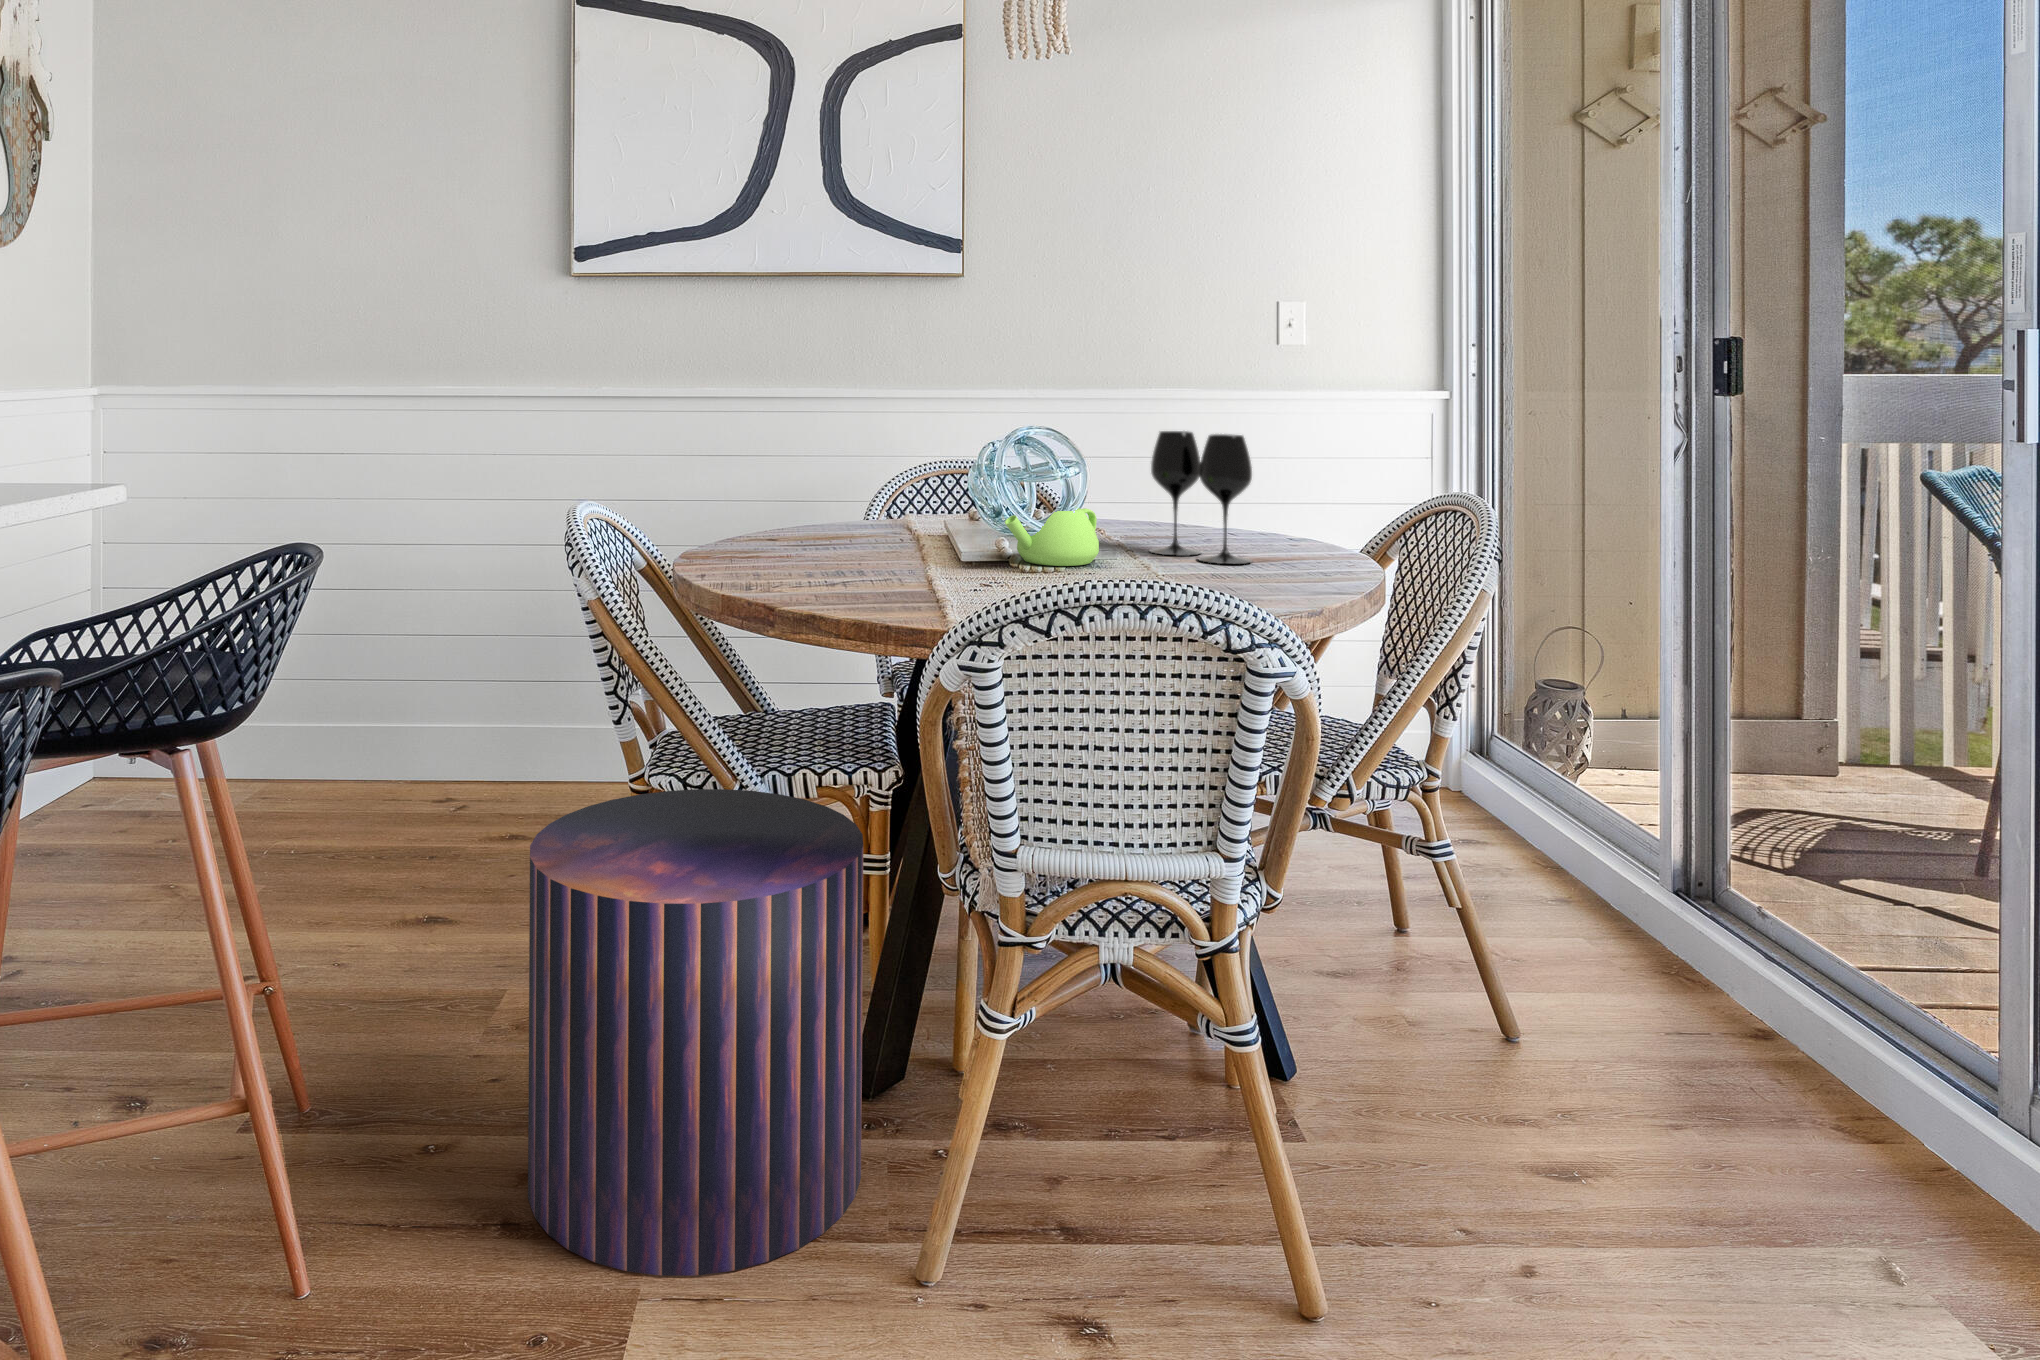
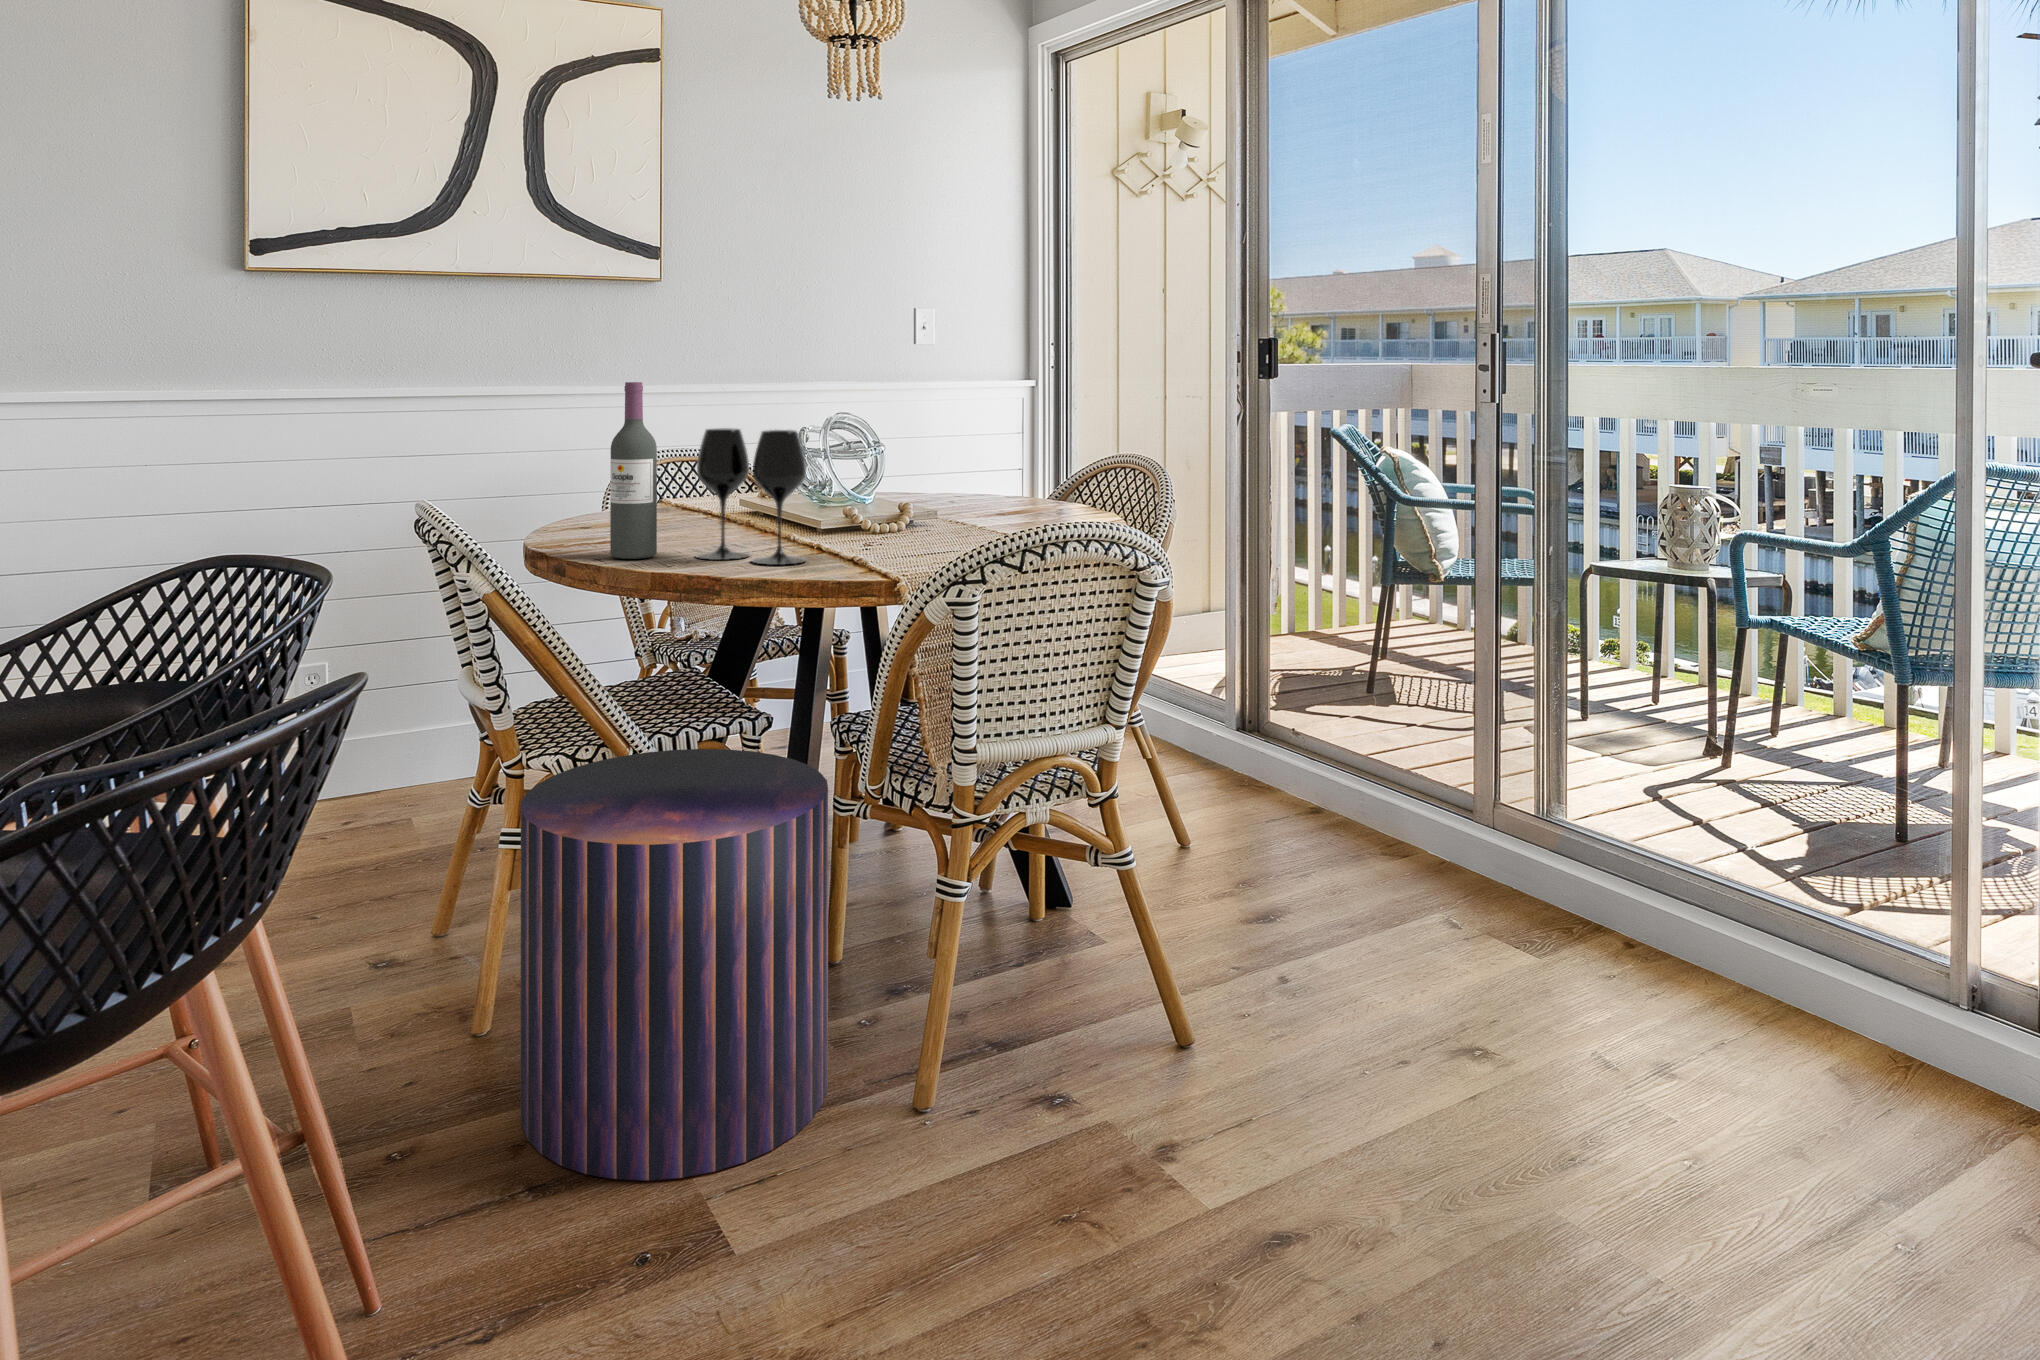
wine bottle: none [714,386,764,577] -> present [610,382,657,559]
wine glass: present [1150,431,1252,564] -> present [696,428,806,565]
teapot: present [1005,508,1099,566] -> none [833,474,902,531]

